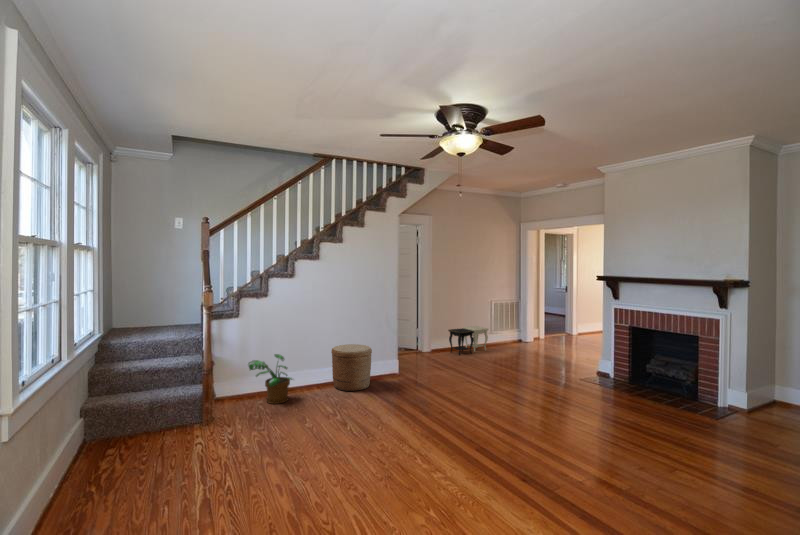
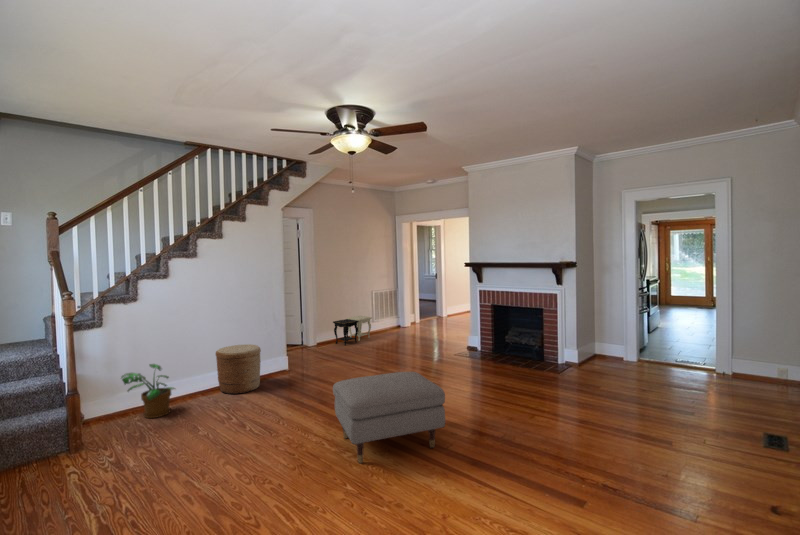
ottoman: none [429,393,554,488] -> present [333,372,445,463]

